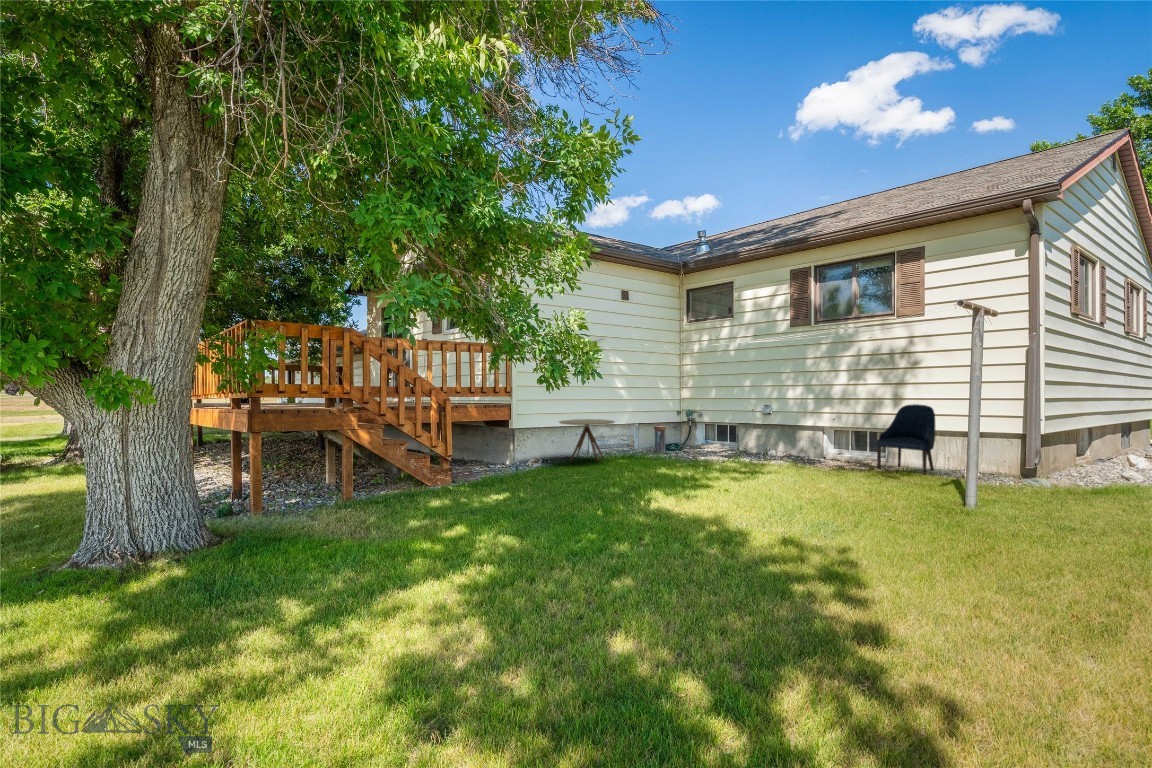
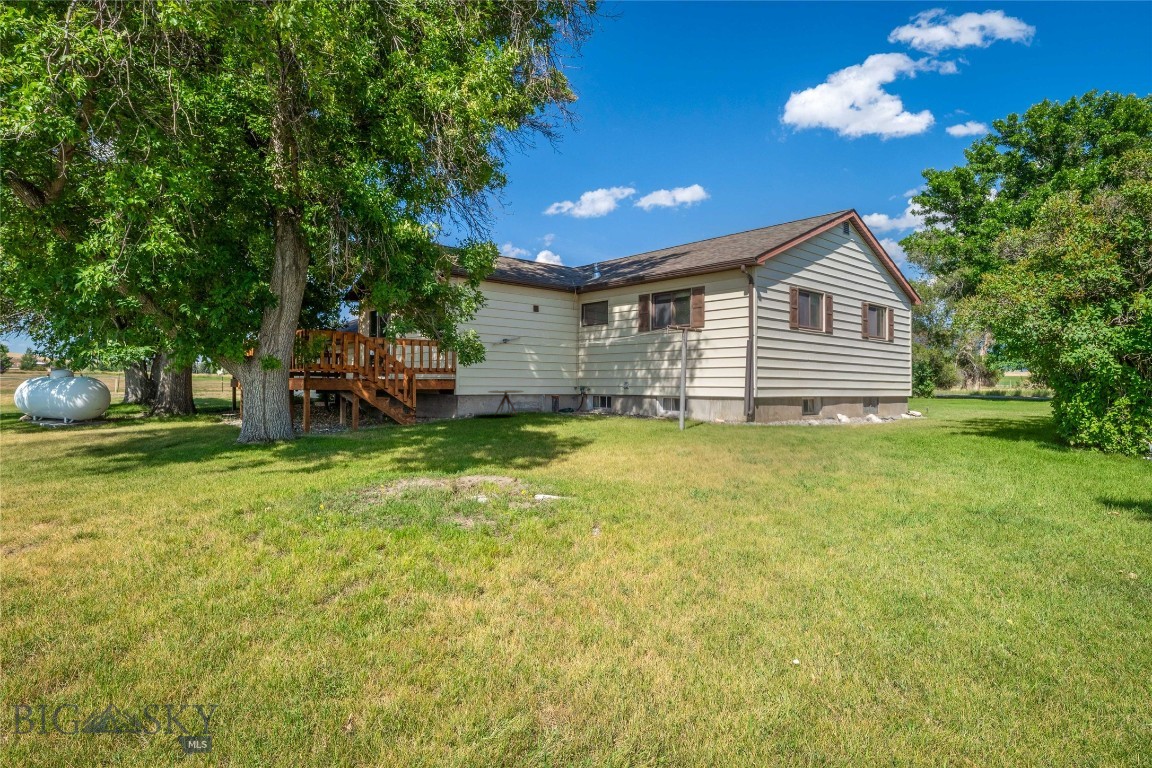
chair: present [876,404,935,475] -> none [675,381,707,421]

